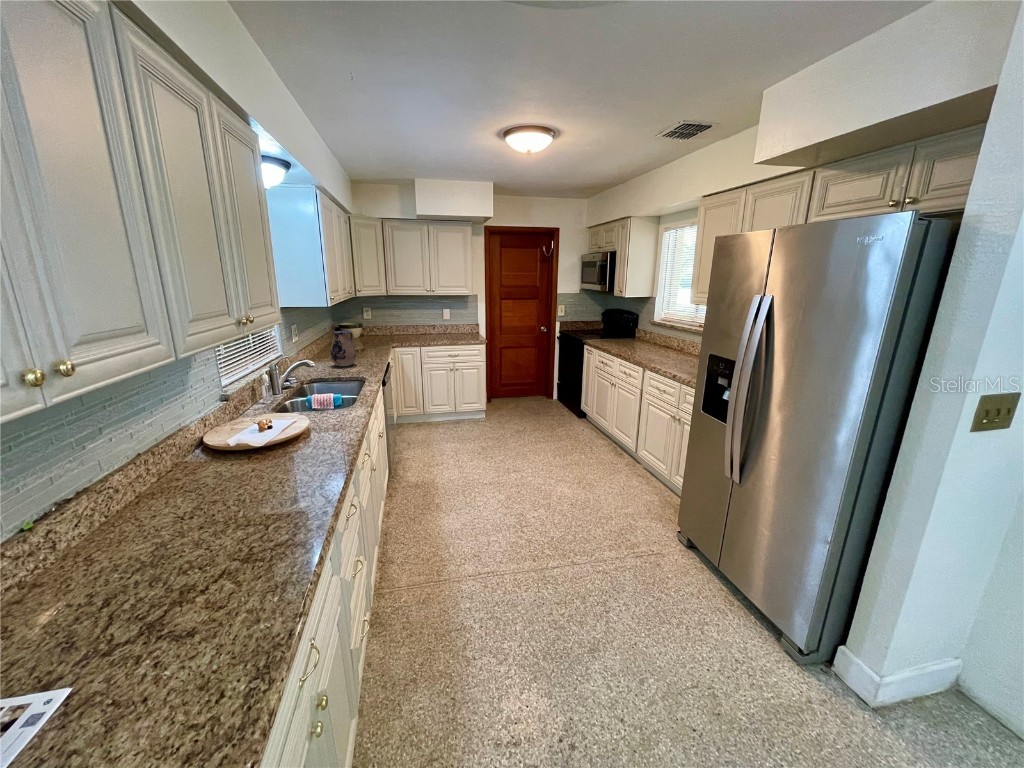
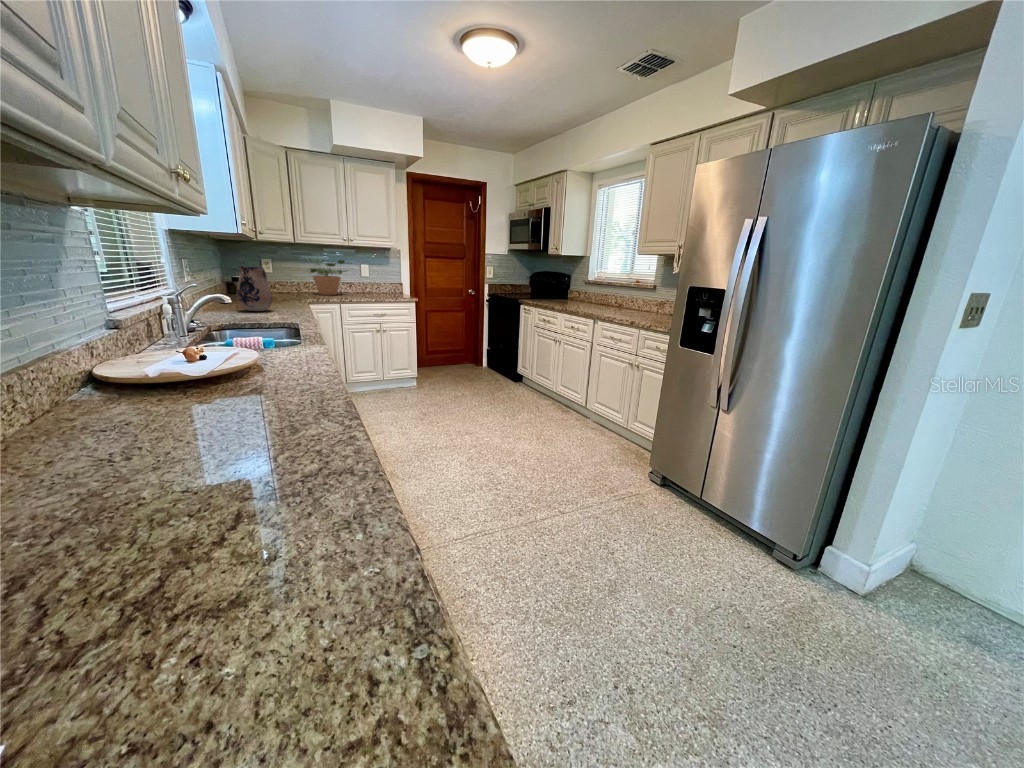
potted plant: none [393,308,430,339] -> present [309,258,346,295]

